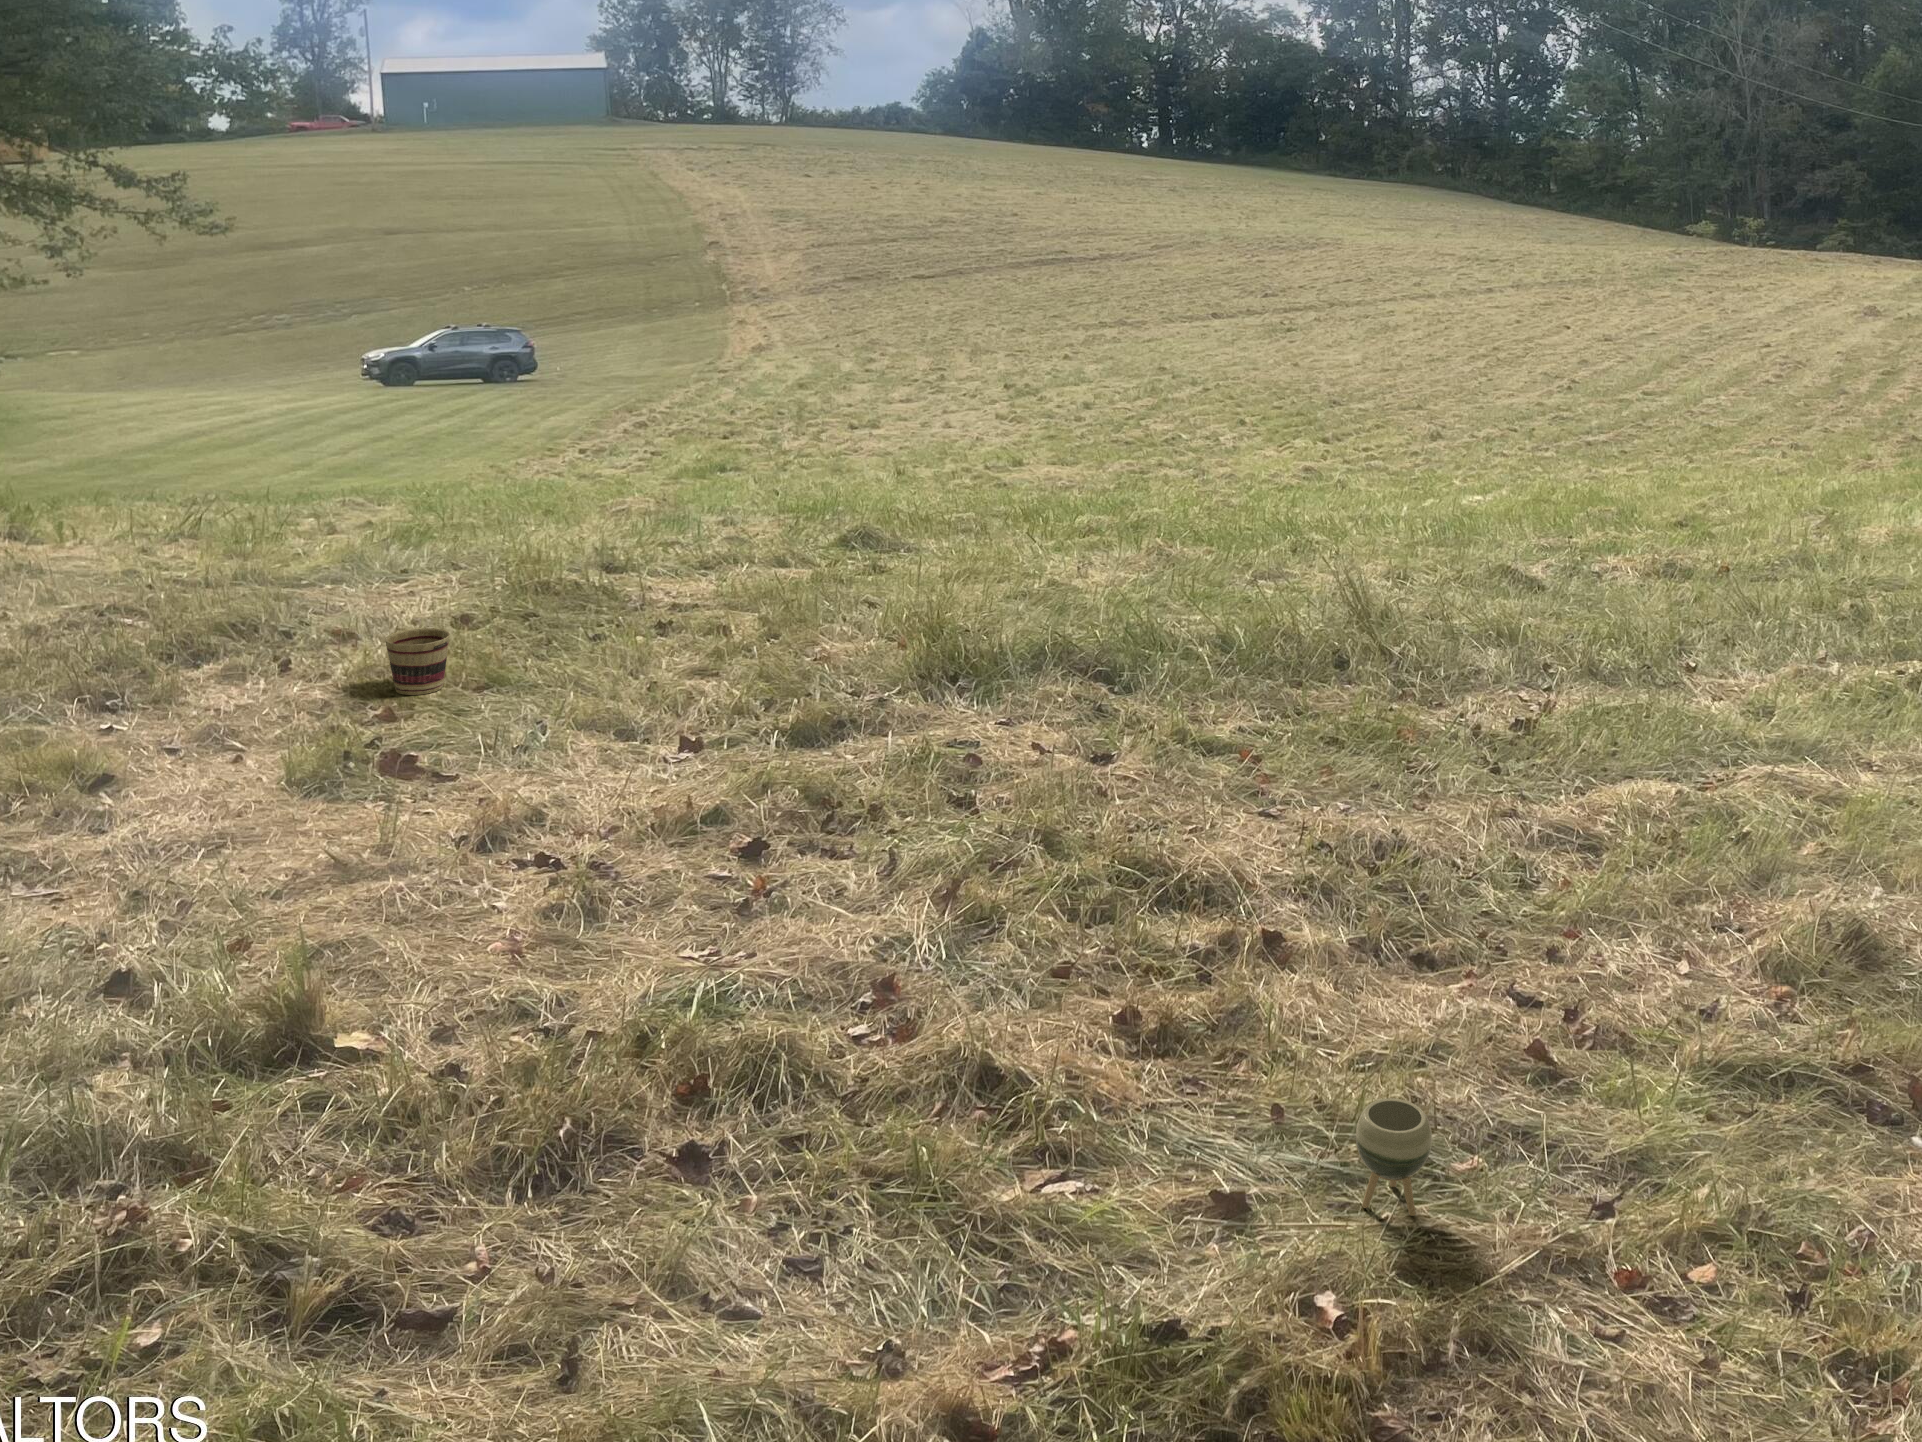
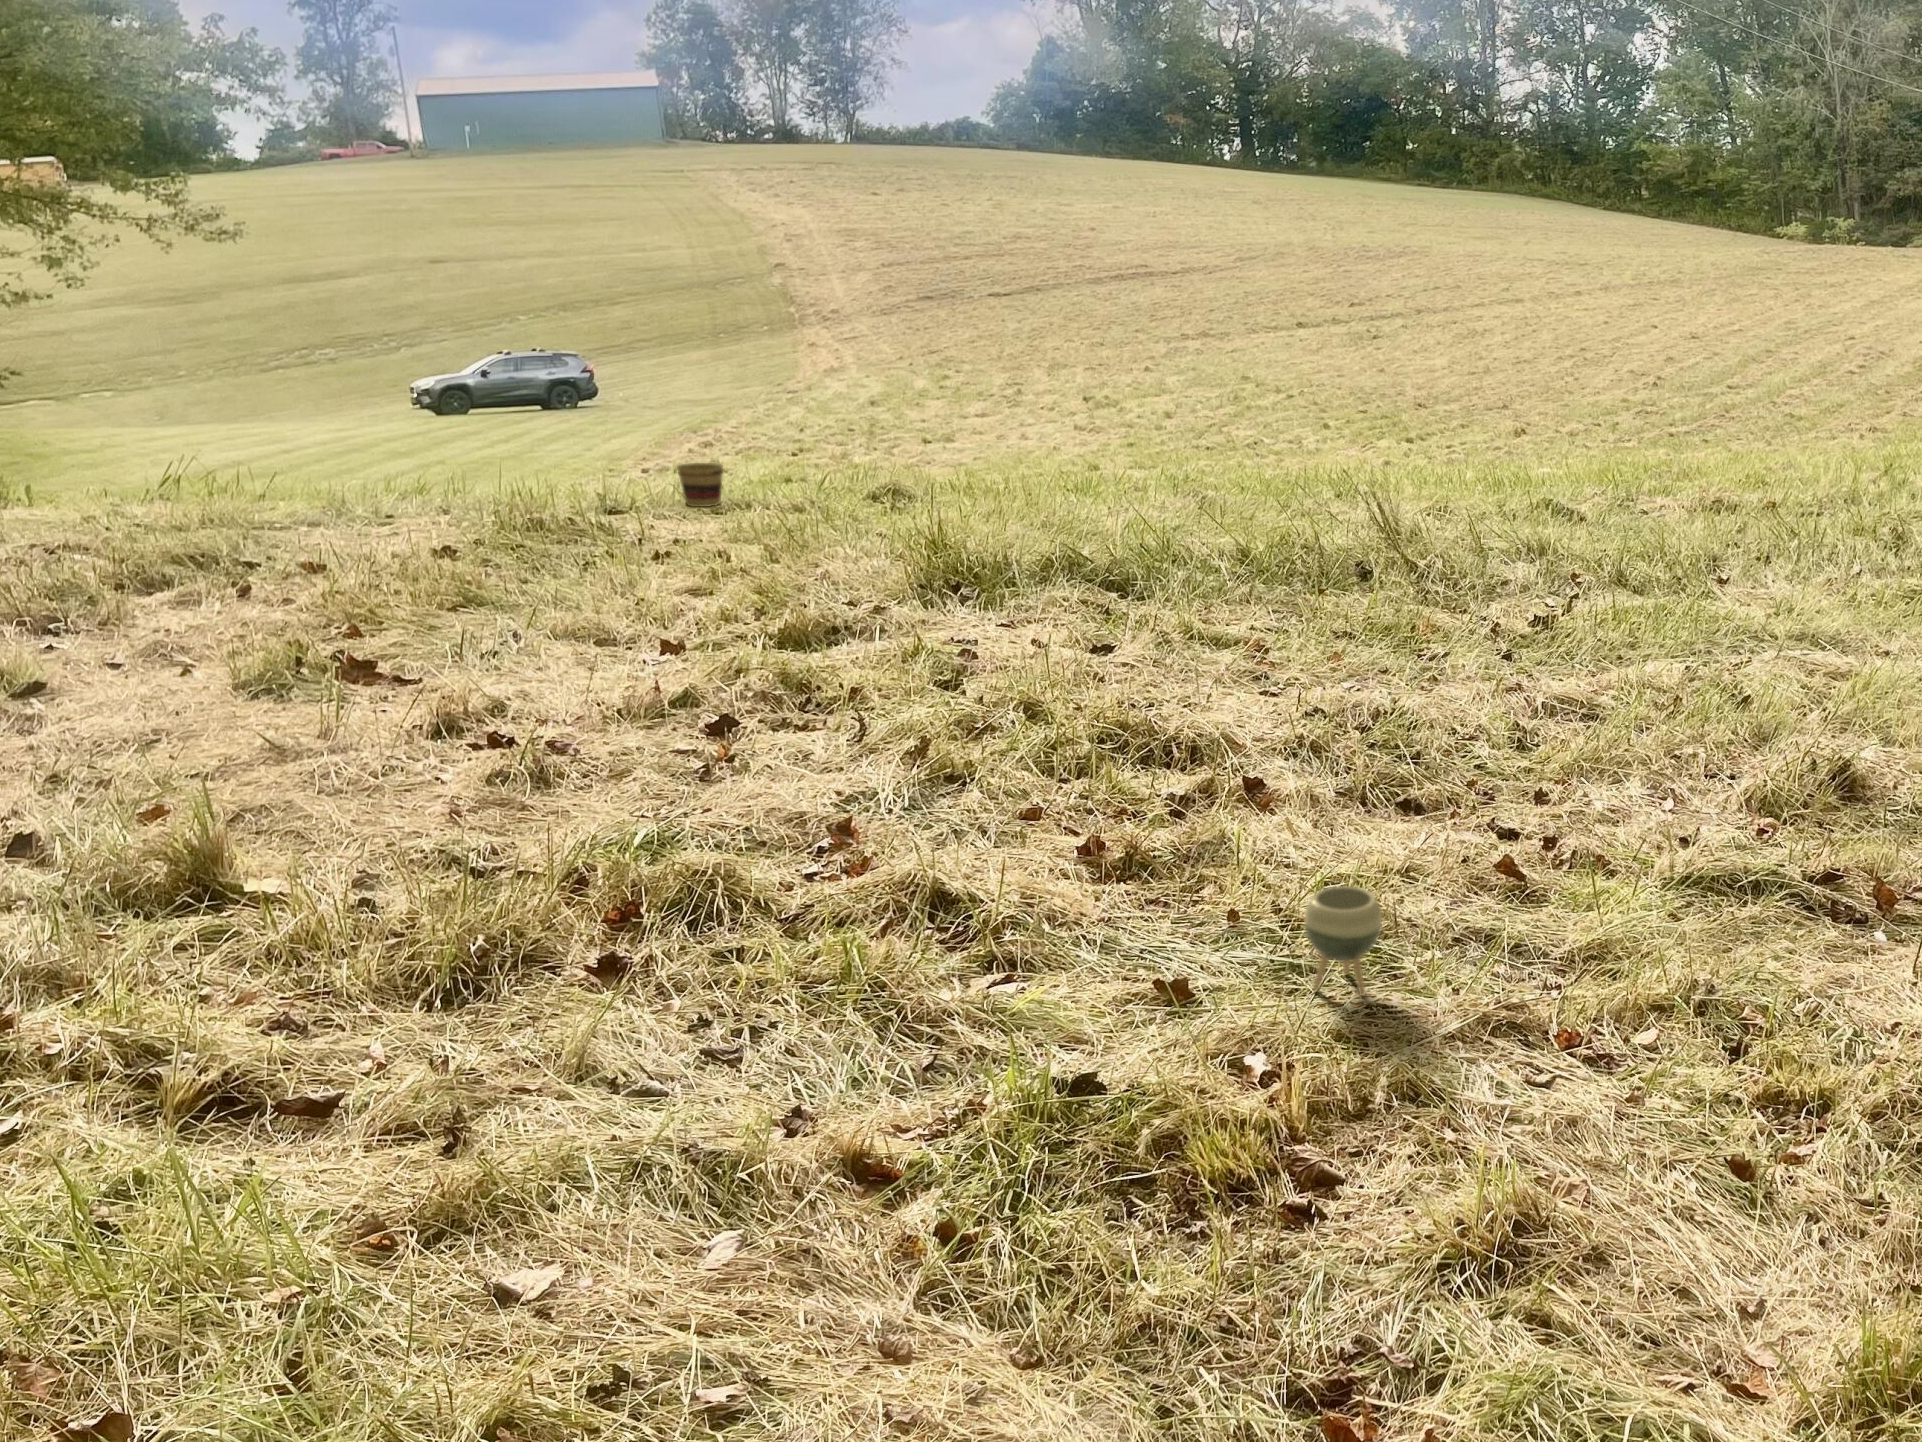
basket: present [385,628,450,695] -> present [677,463,723,507]

